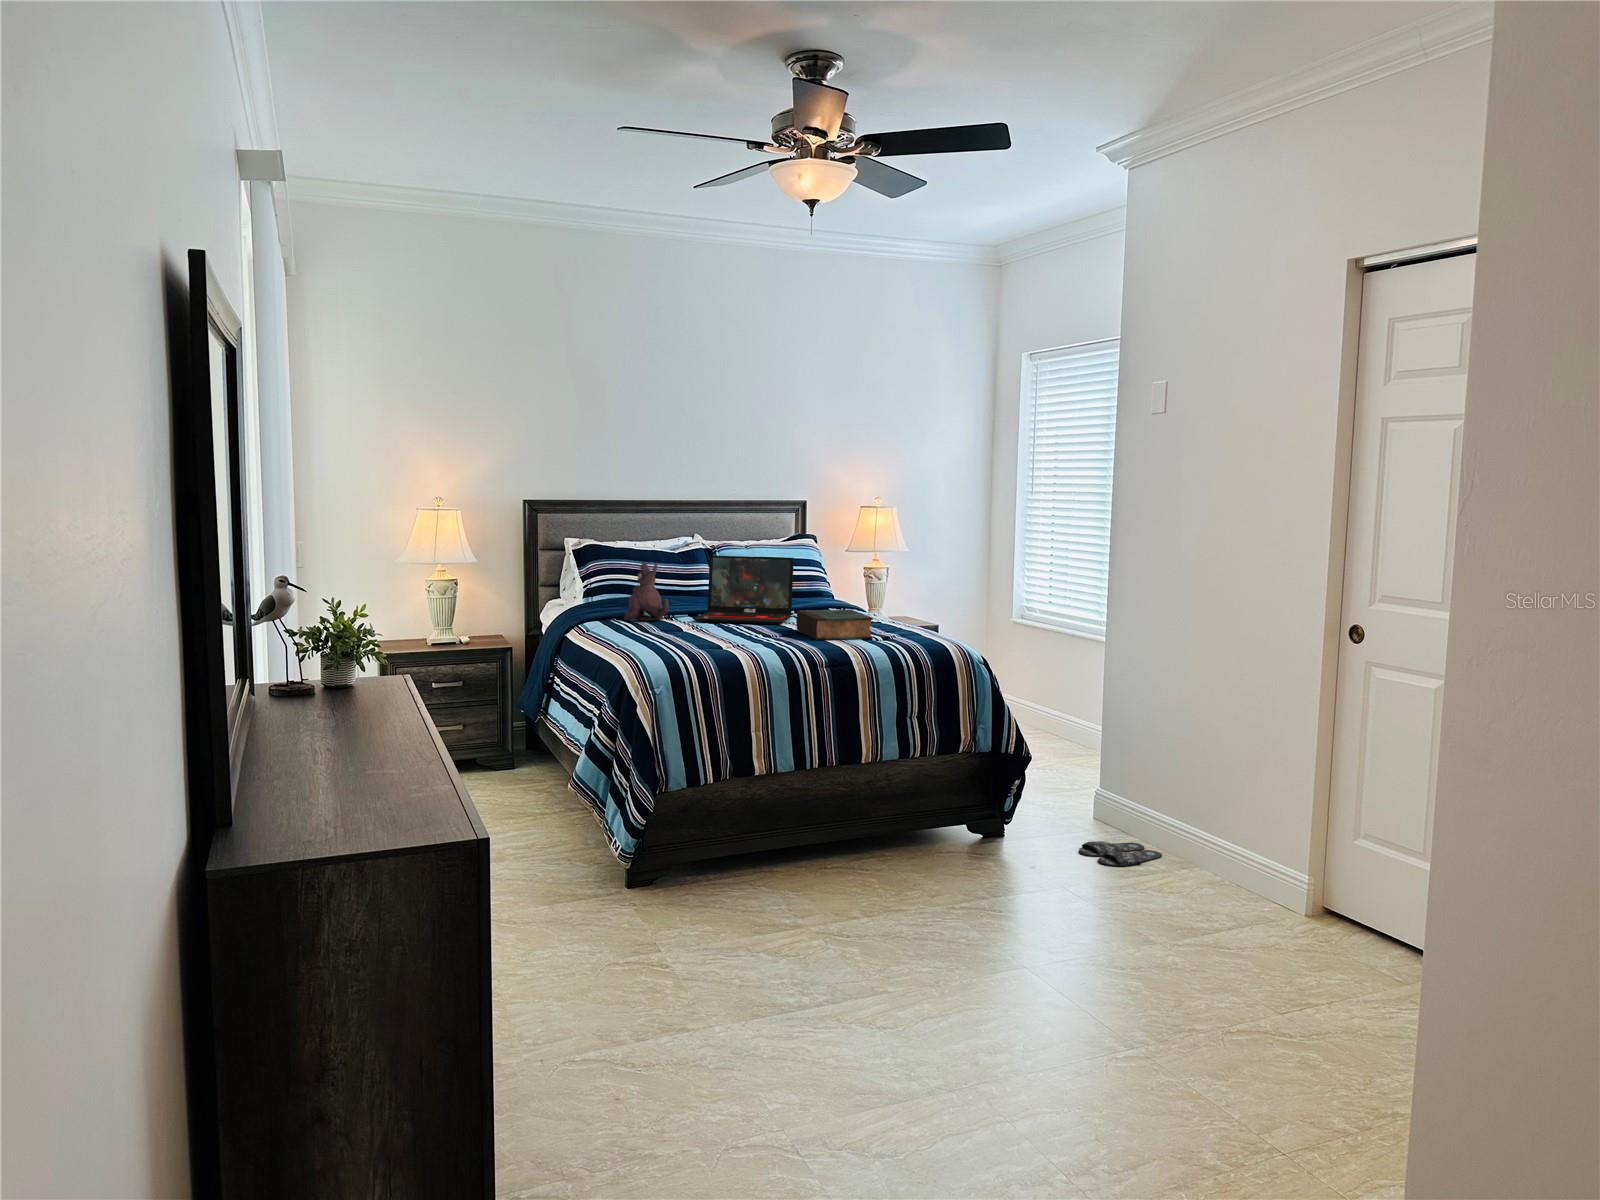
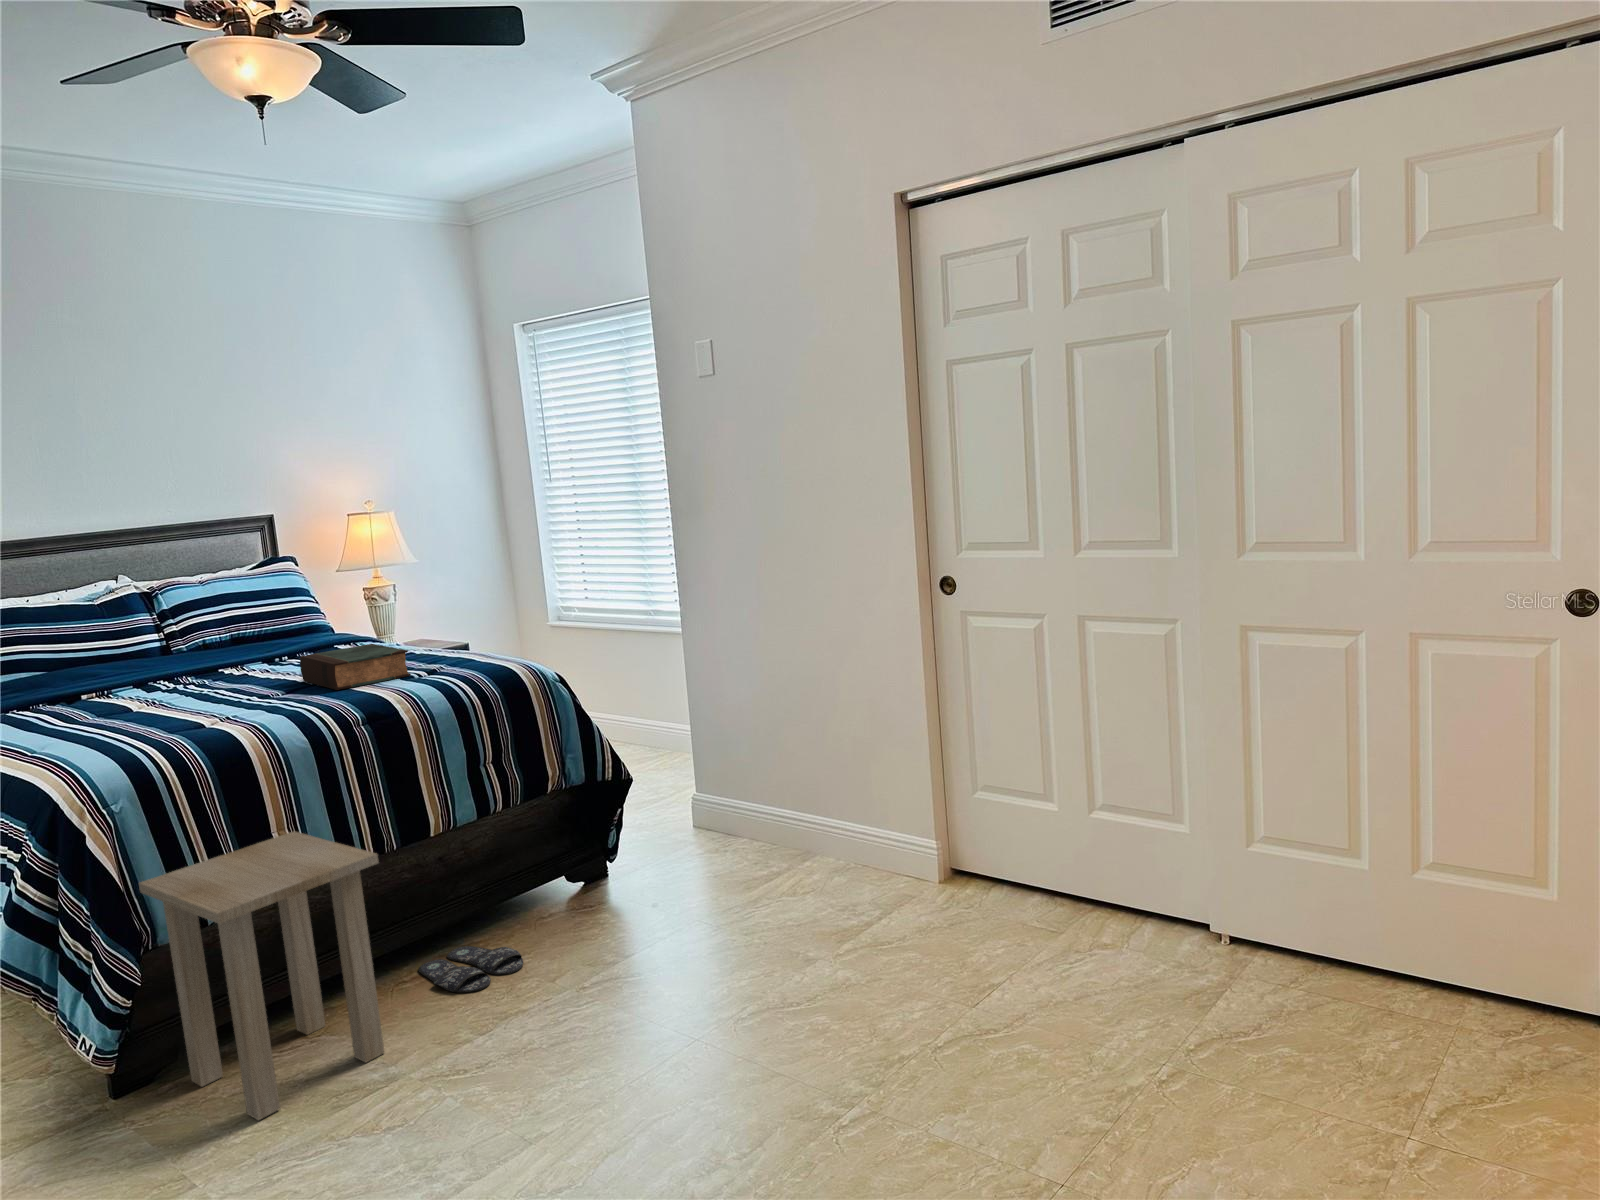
laptop: present [694,555,794,624] -> none [147,590,287,692]
plush toy: present [625,562,669,621] -> none [35,623,104,709]
side table: none [662,735,813,924] -> present [139,831,384,1120]
slippers: present [1079,841,1162,866] -> present [419,946,523,993]

